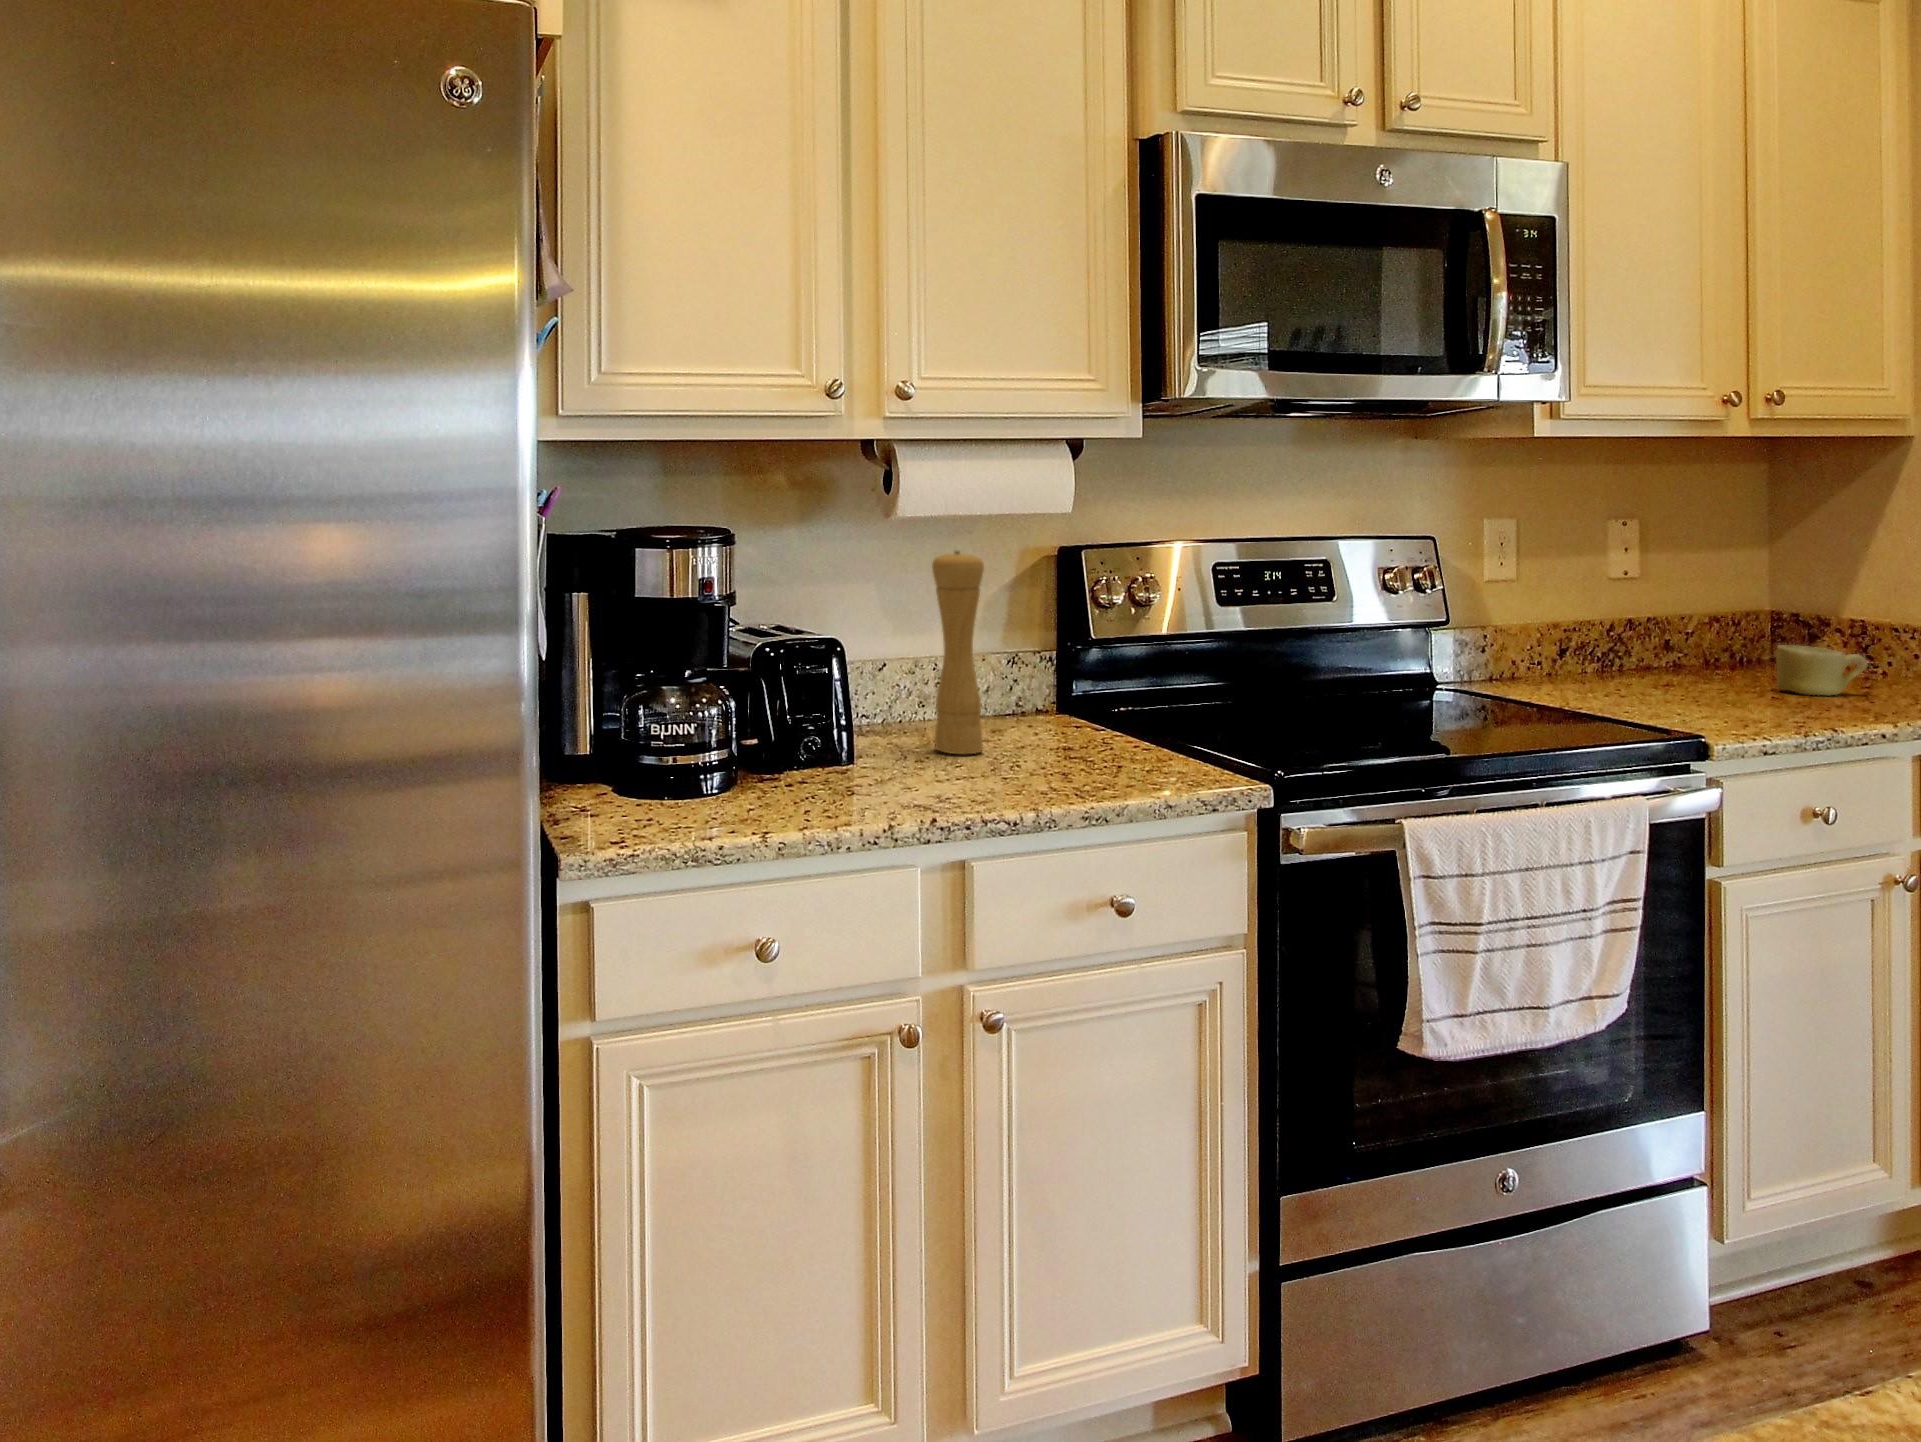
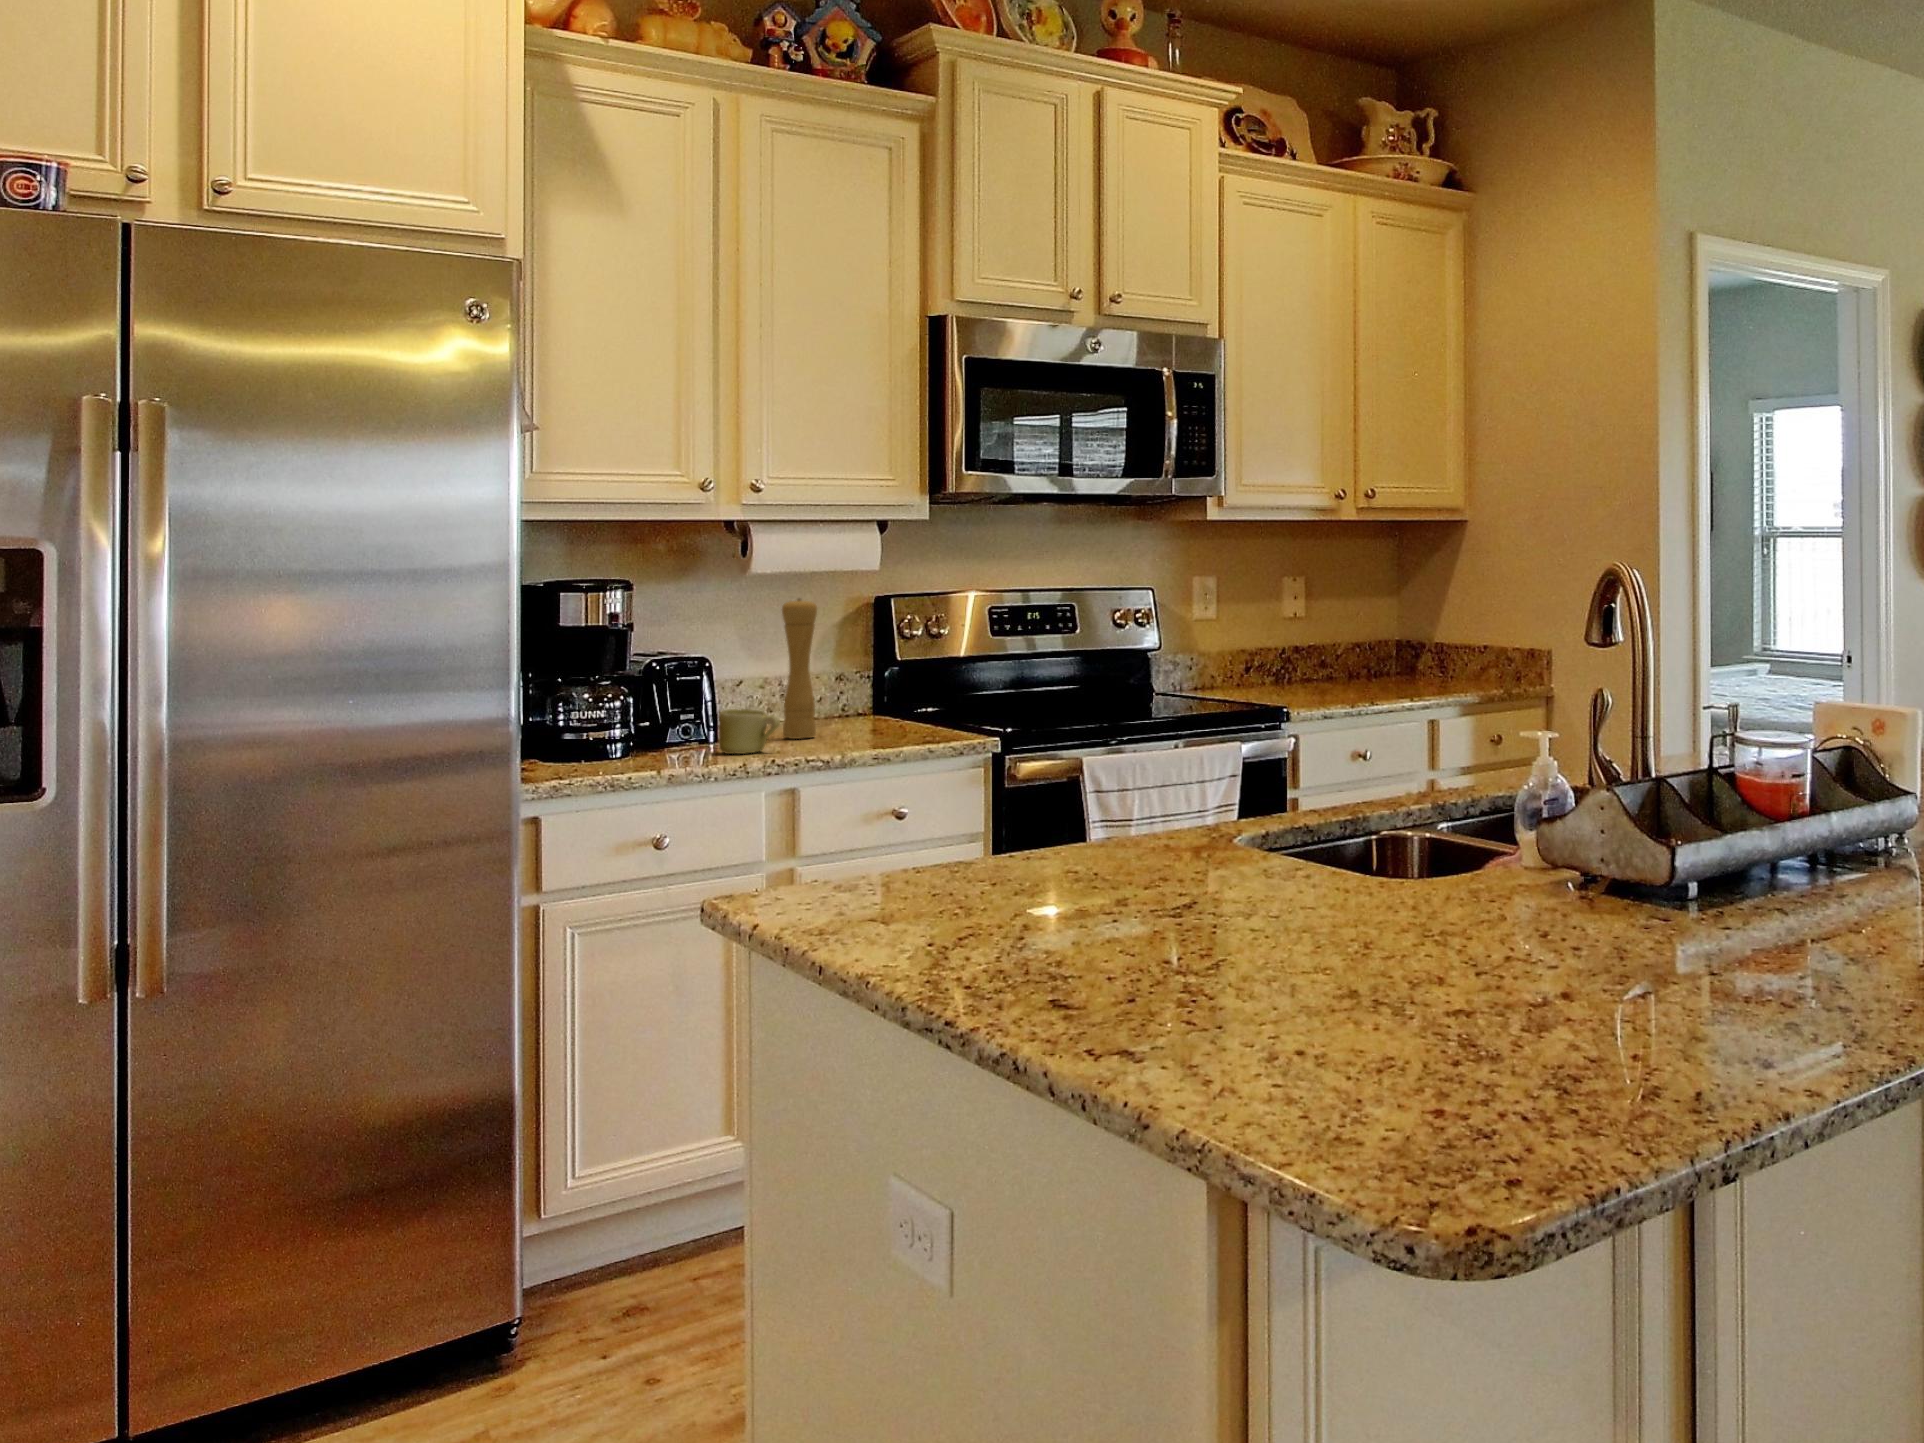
mug: present [1776,645,1868,695] -> present [719,709,780,754]

